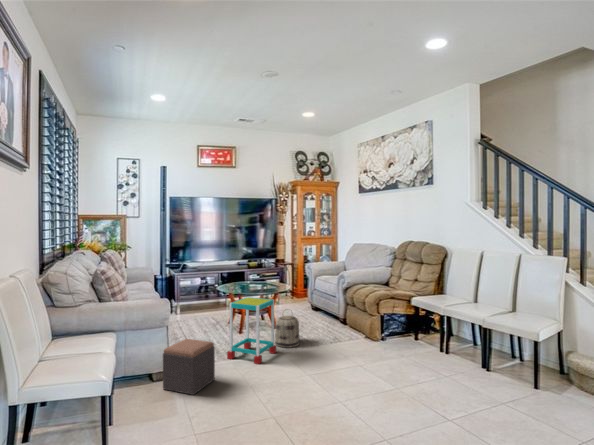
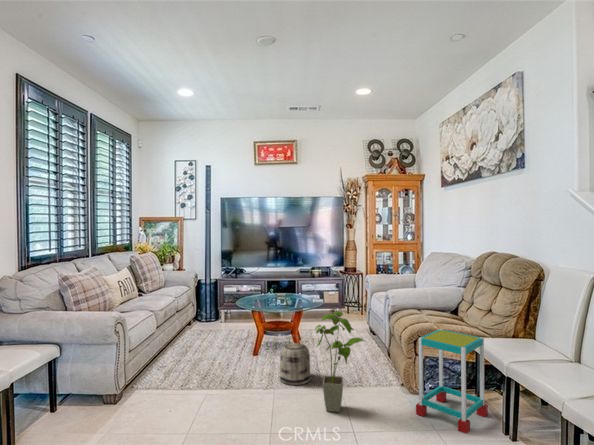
house plant: none [318,284,353,358] -> present [315,311,364,412]
side table: present [227,297,277,364] -> present [416,329,488,433]
footstool: present [163,339,215,395] -> none [105,362,166,434]

